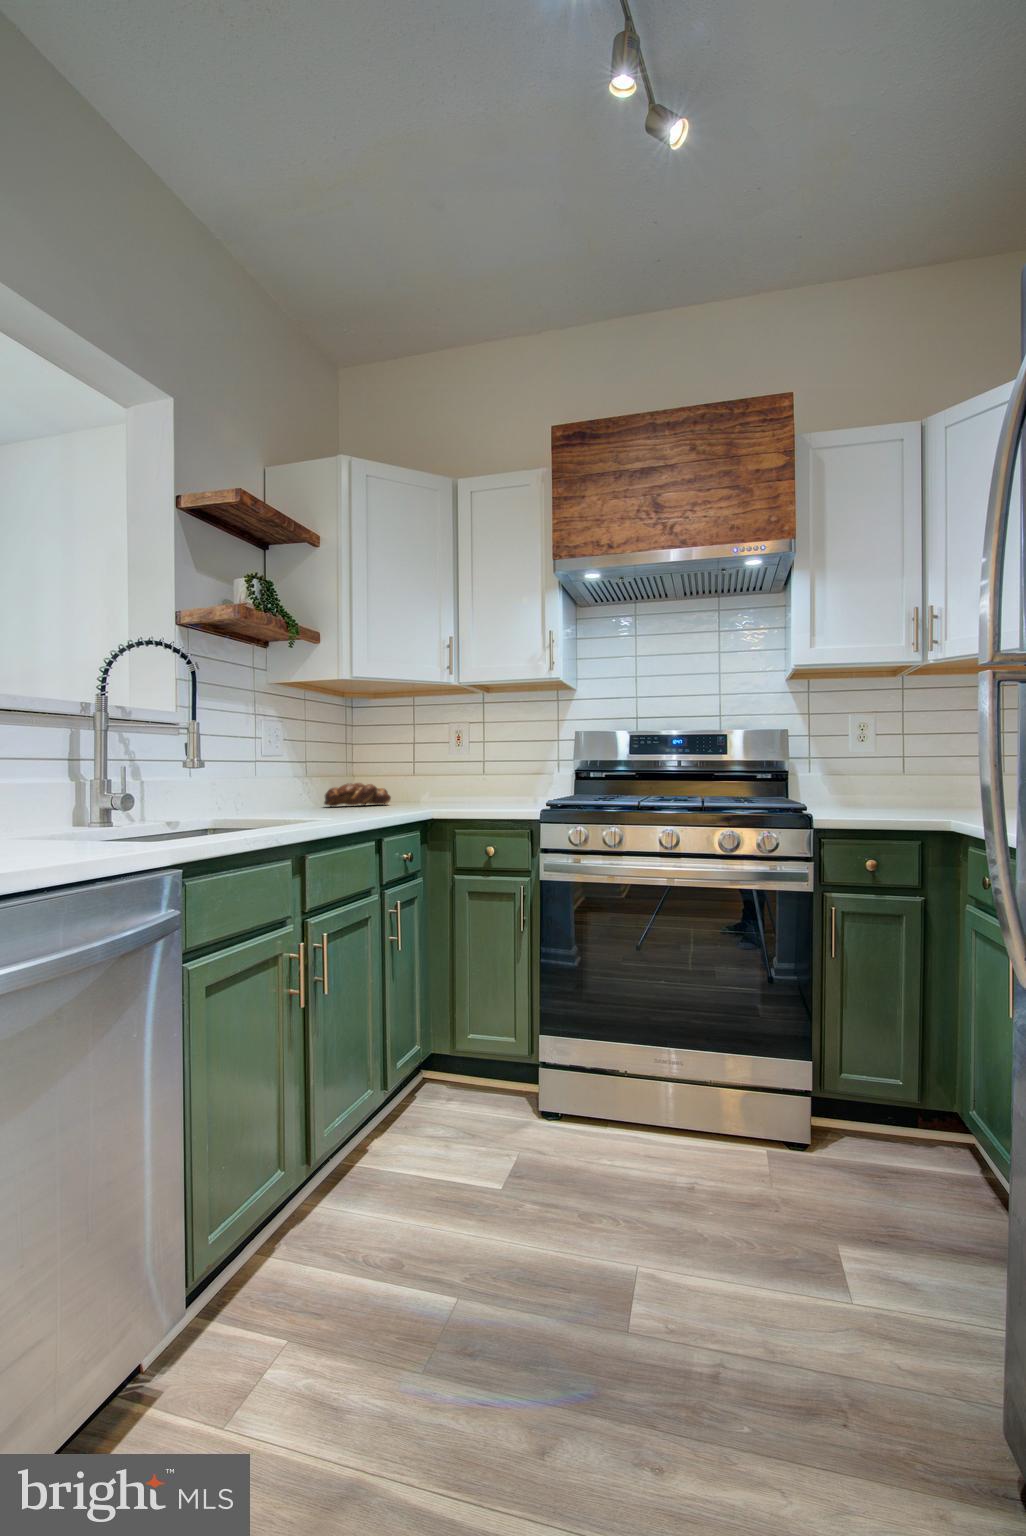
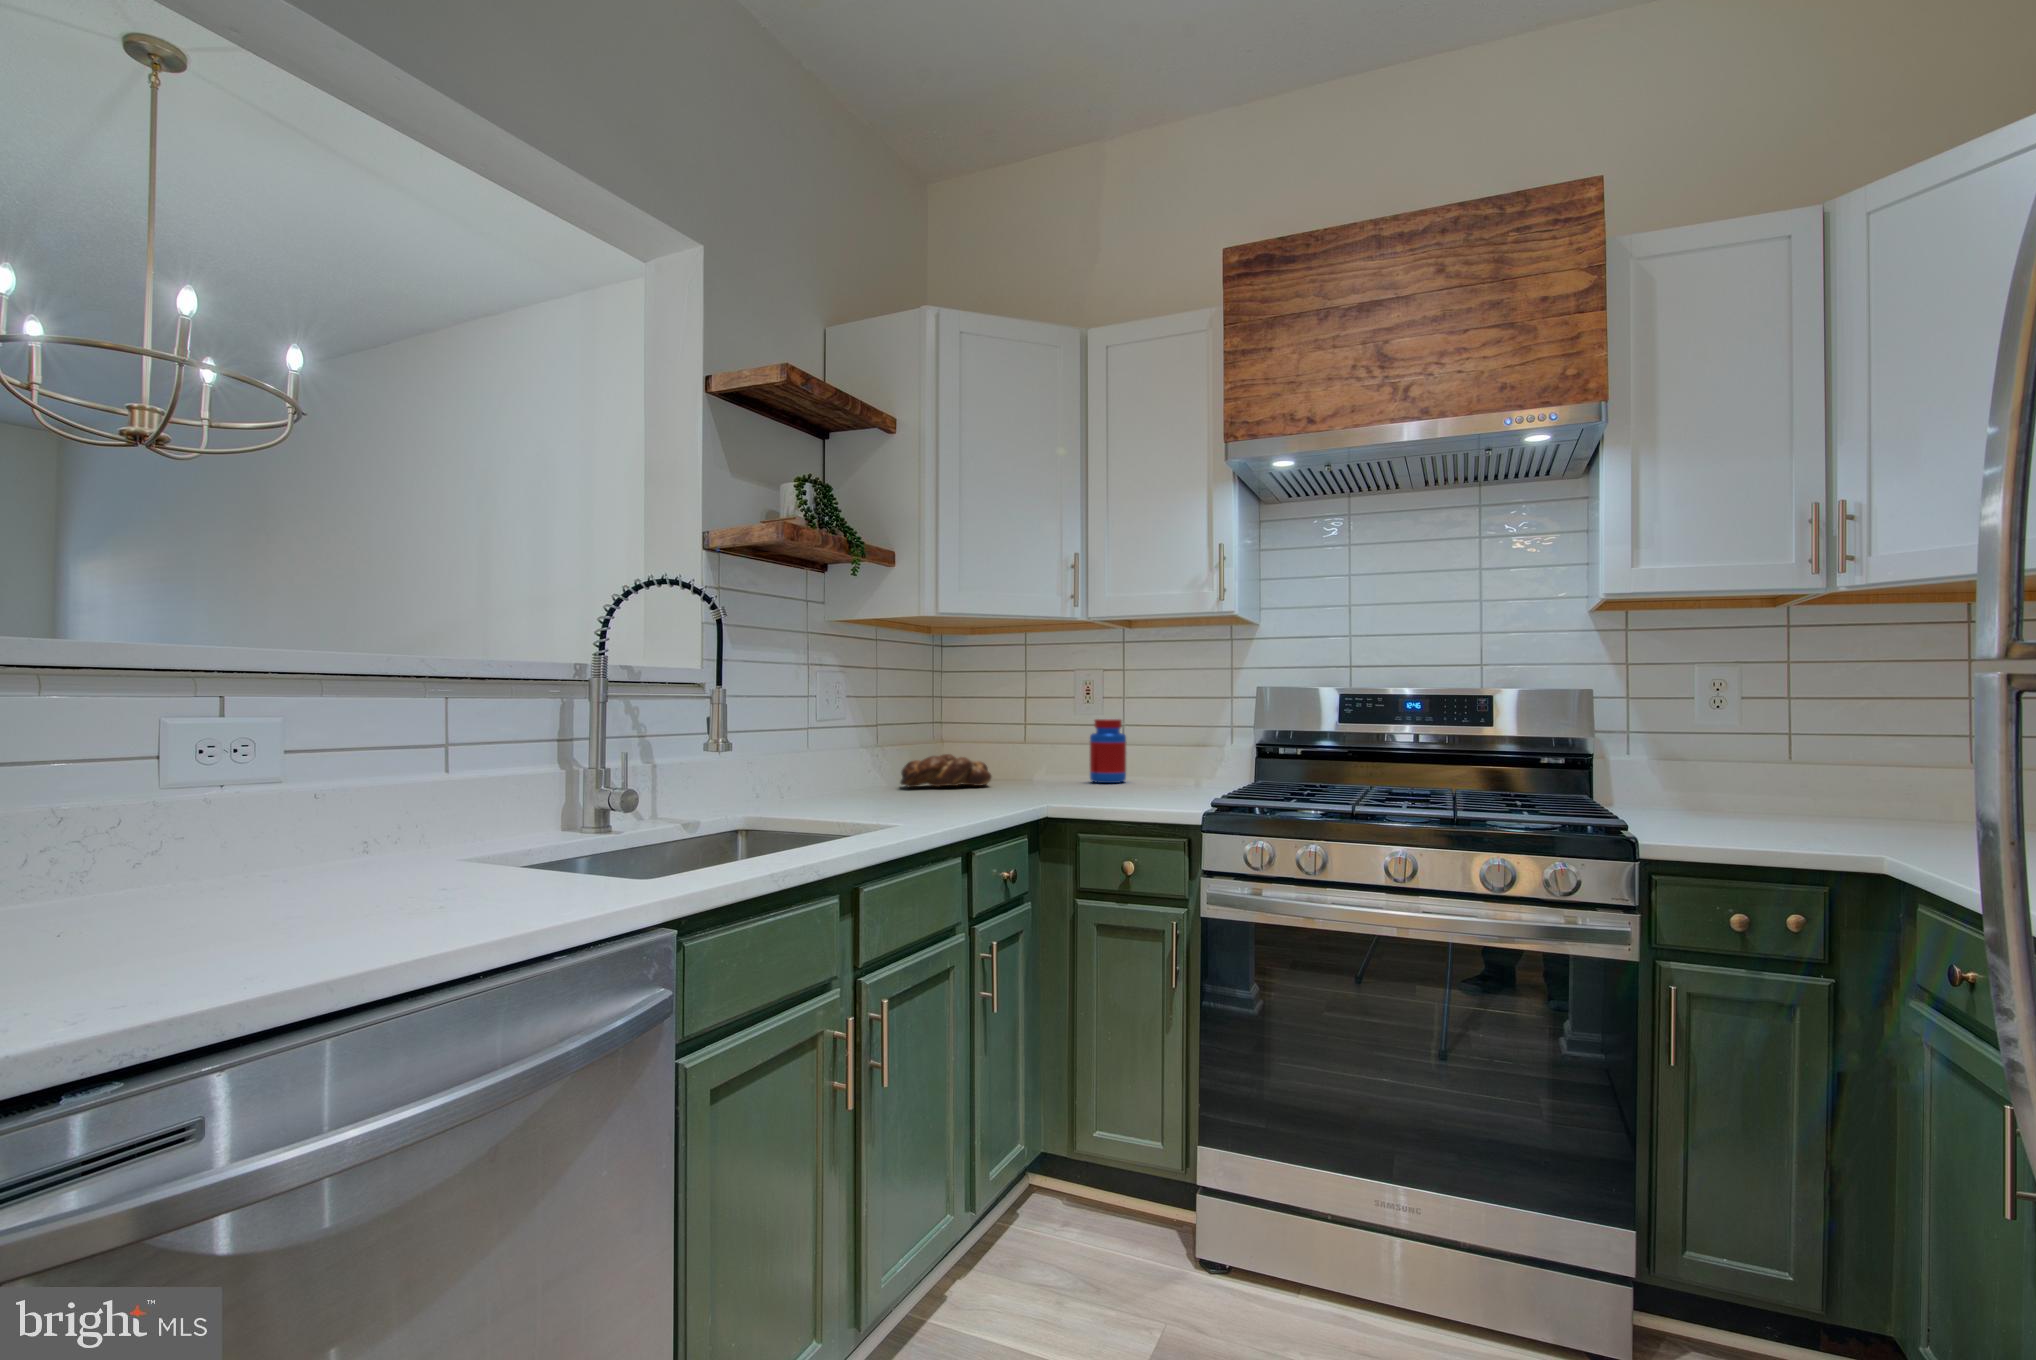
jar: none [460,757,486,801] -> present [1090,719,1126,783]

